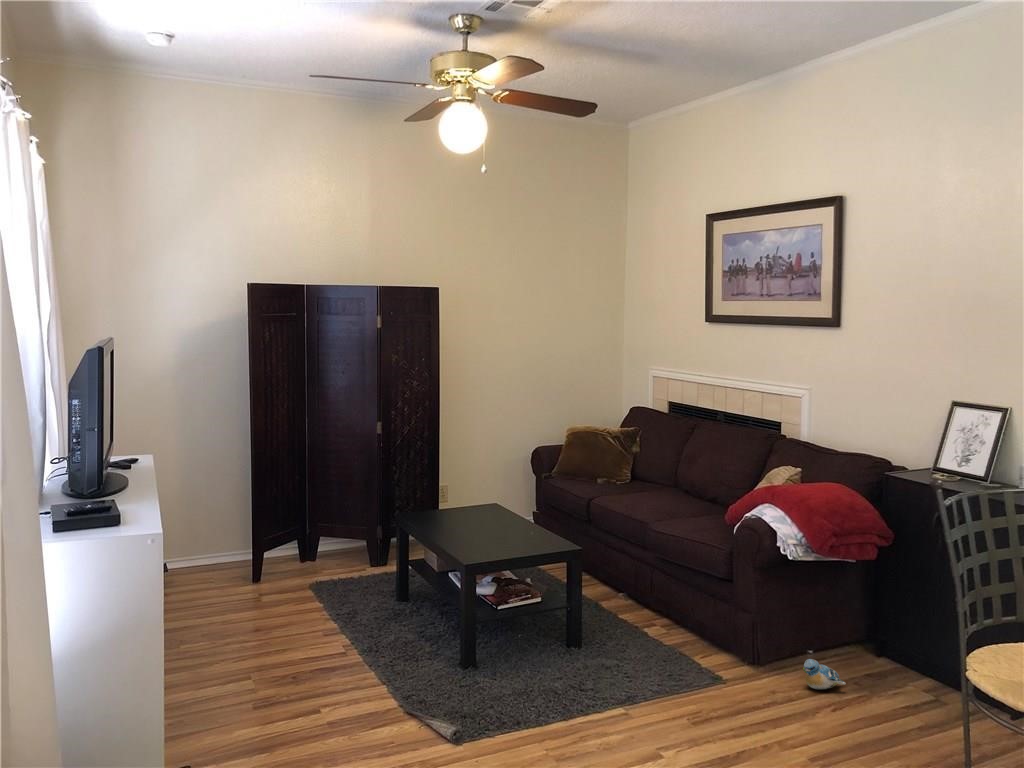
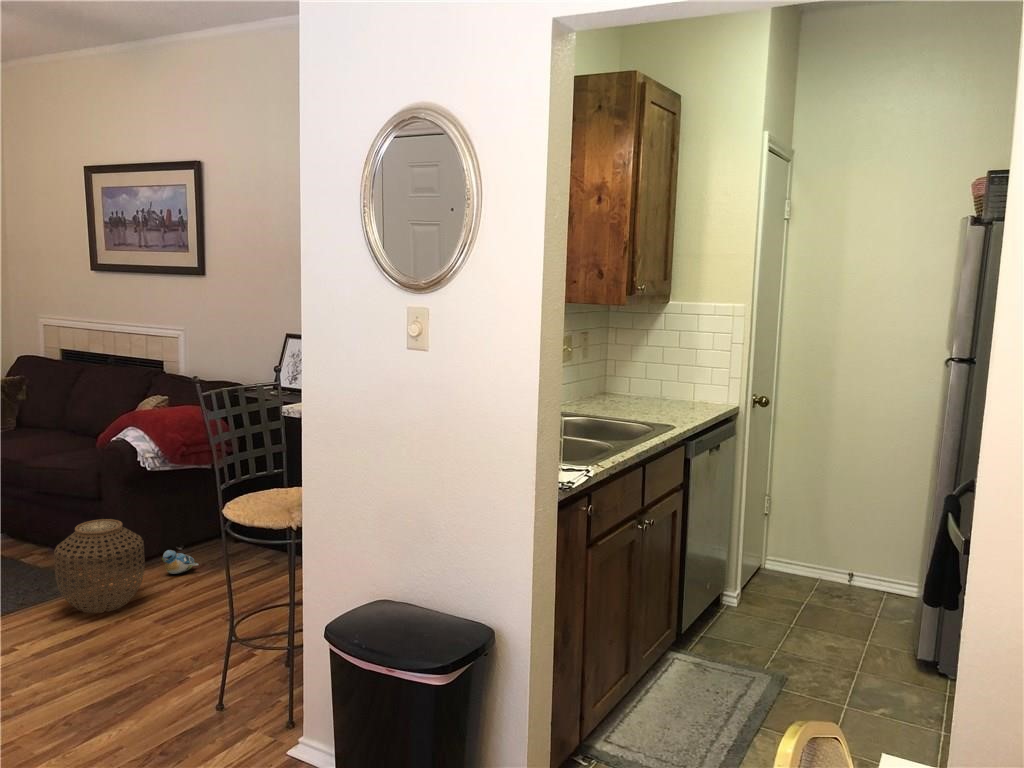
woven basket: none [696,614,793,727] -> present [54,519,145,613]

